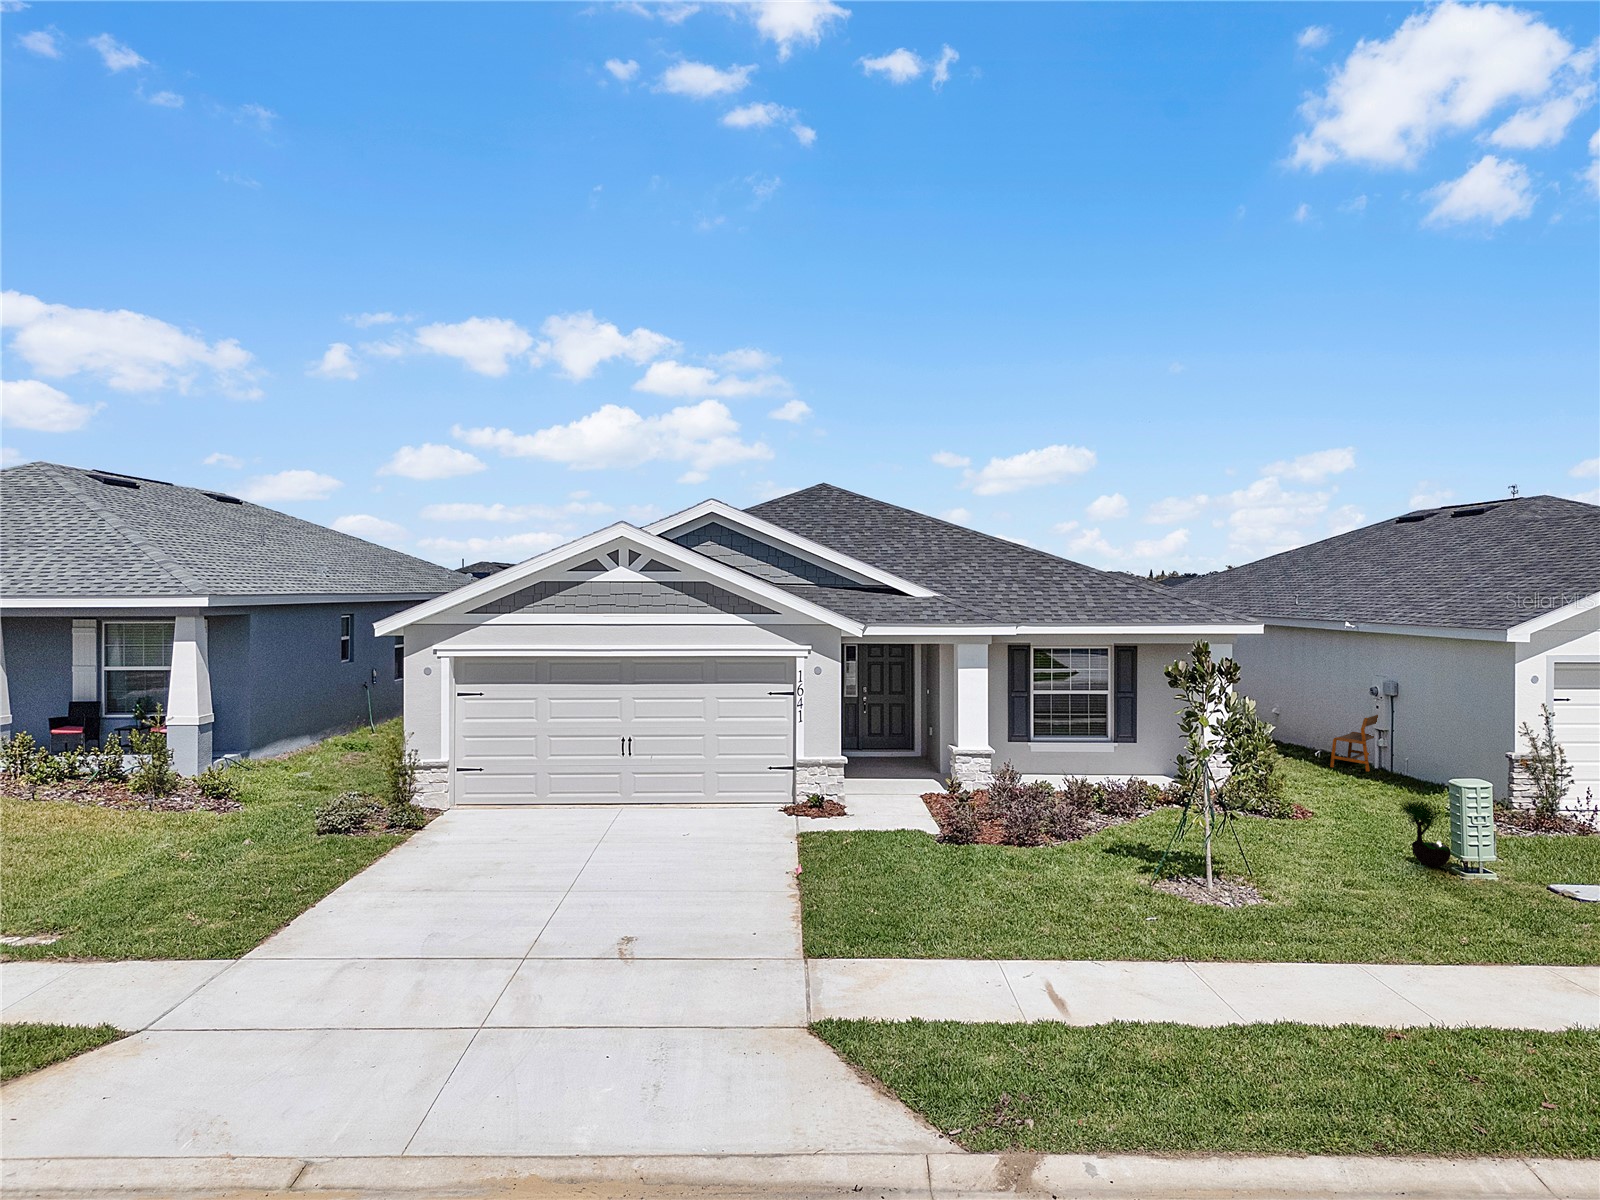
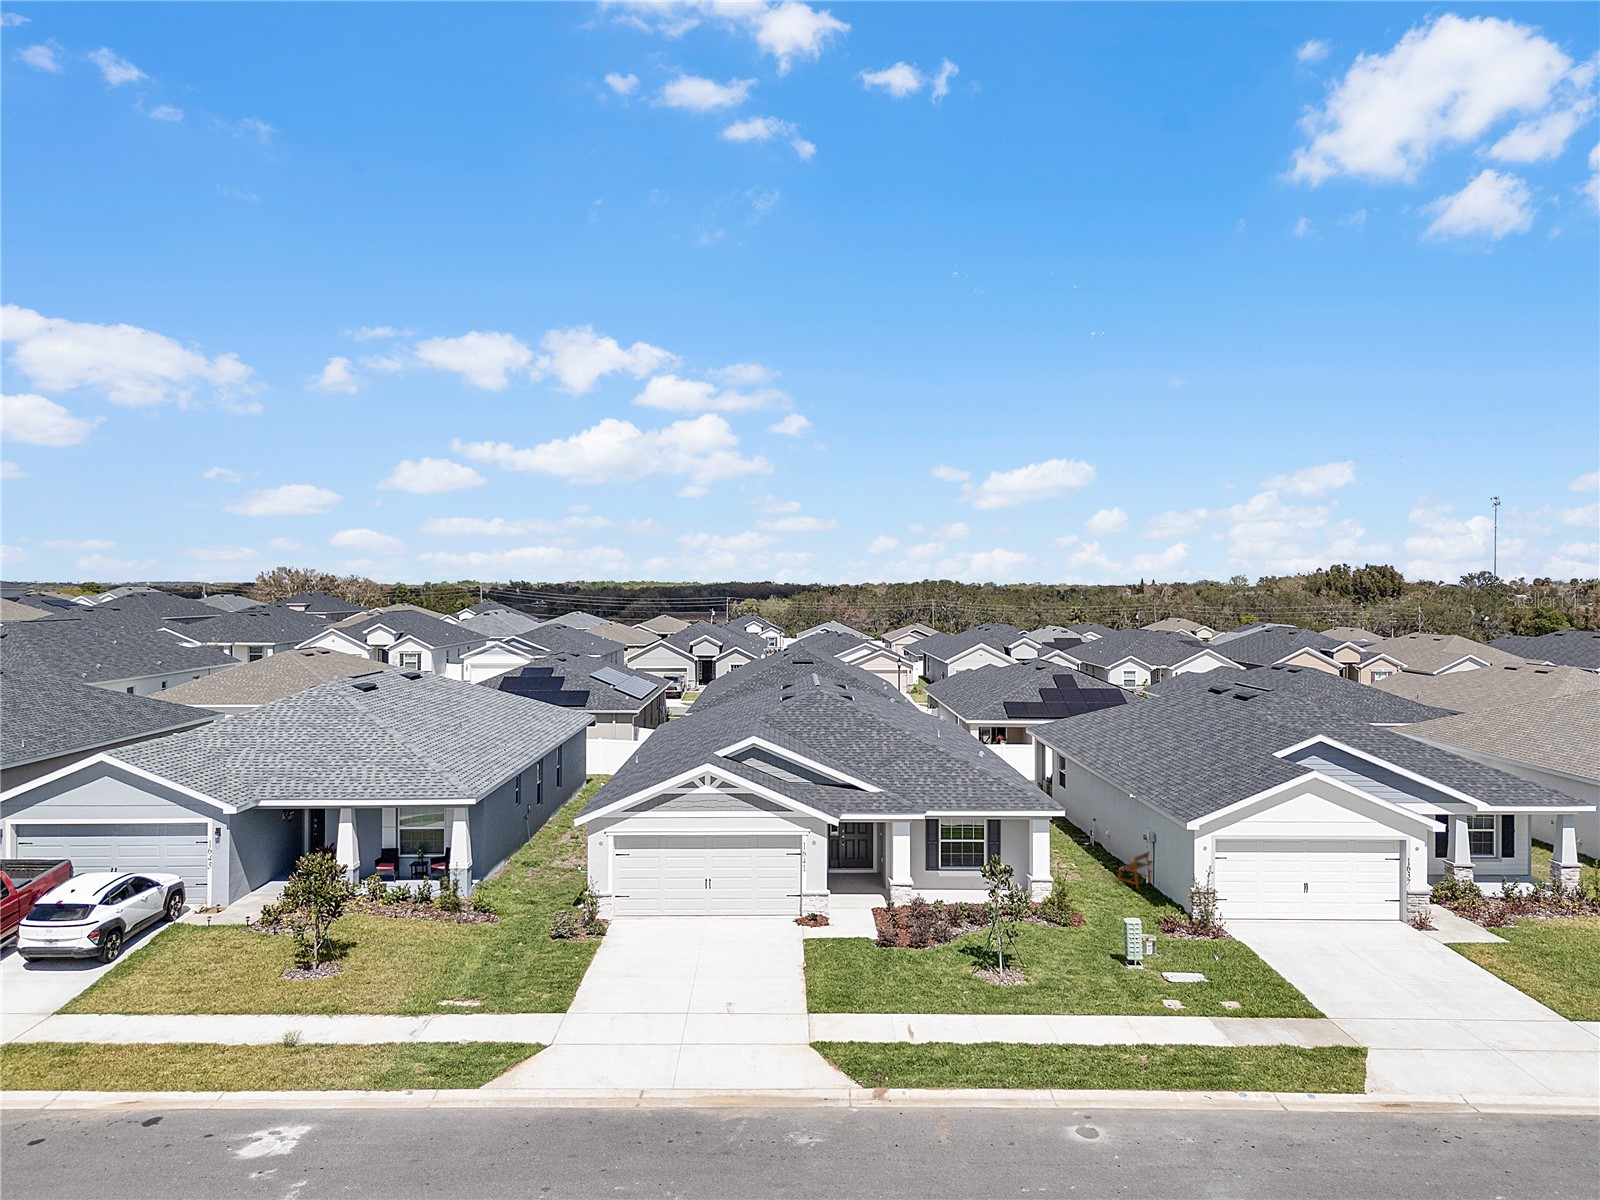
potted tree: present [1401,798,1450,867] -> none [1102,926,1123,963]

